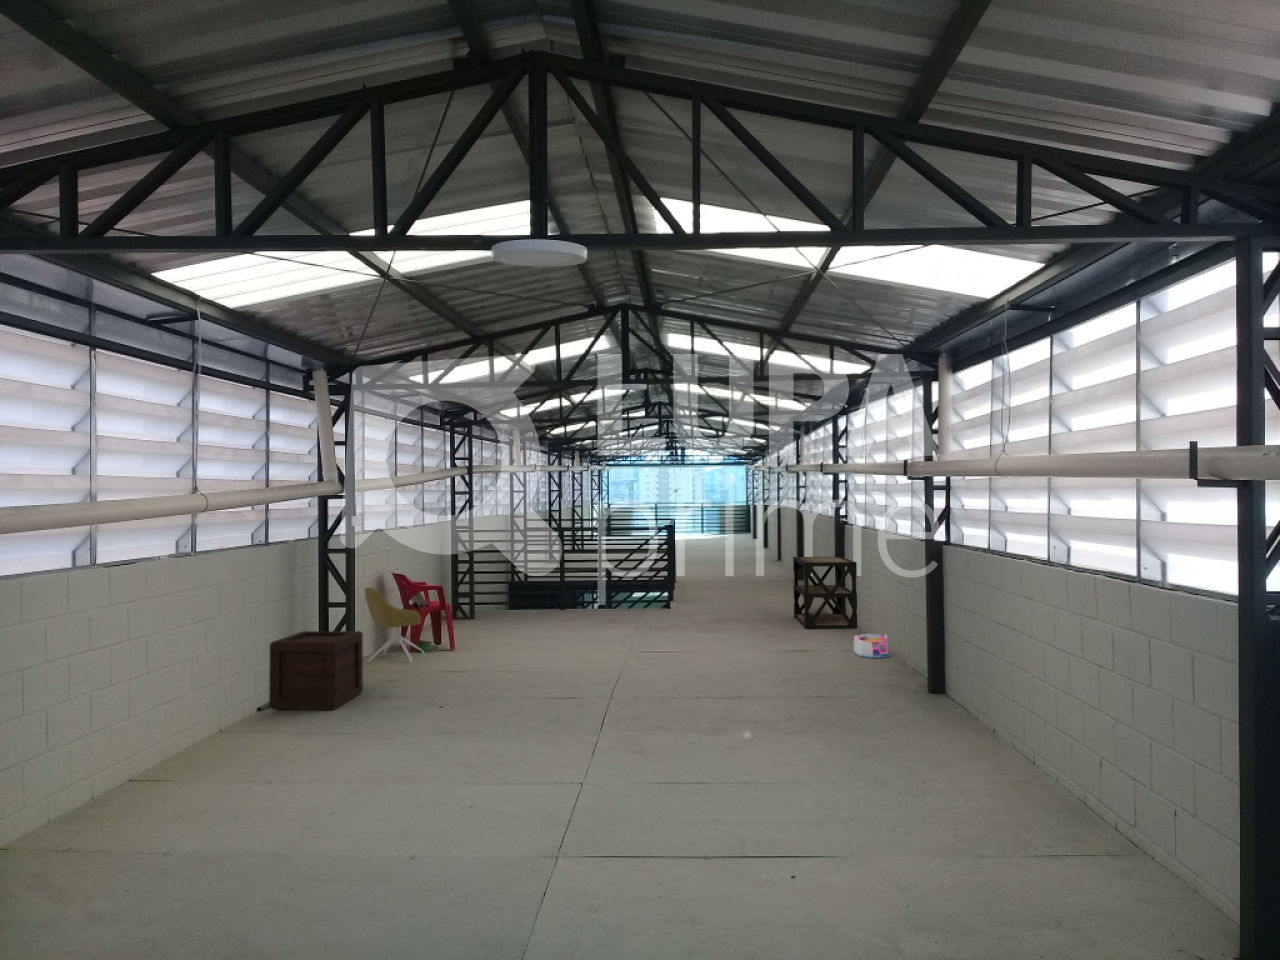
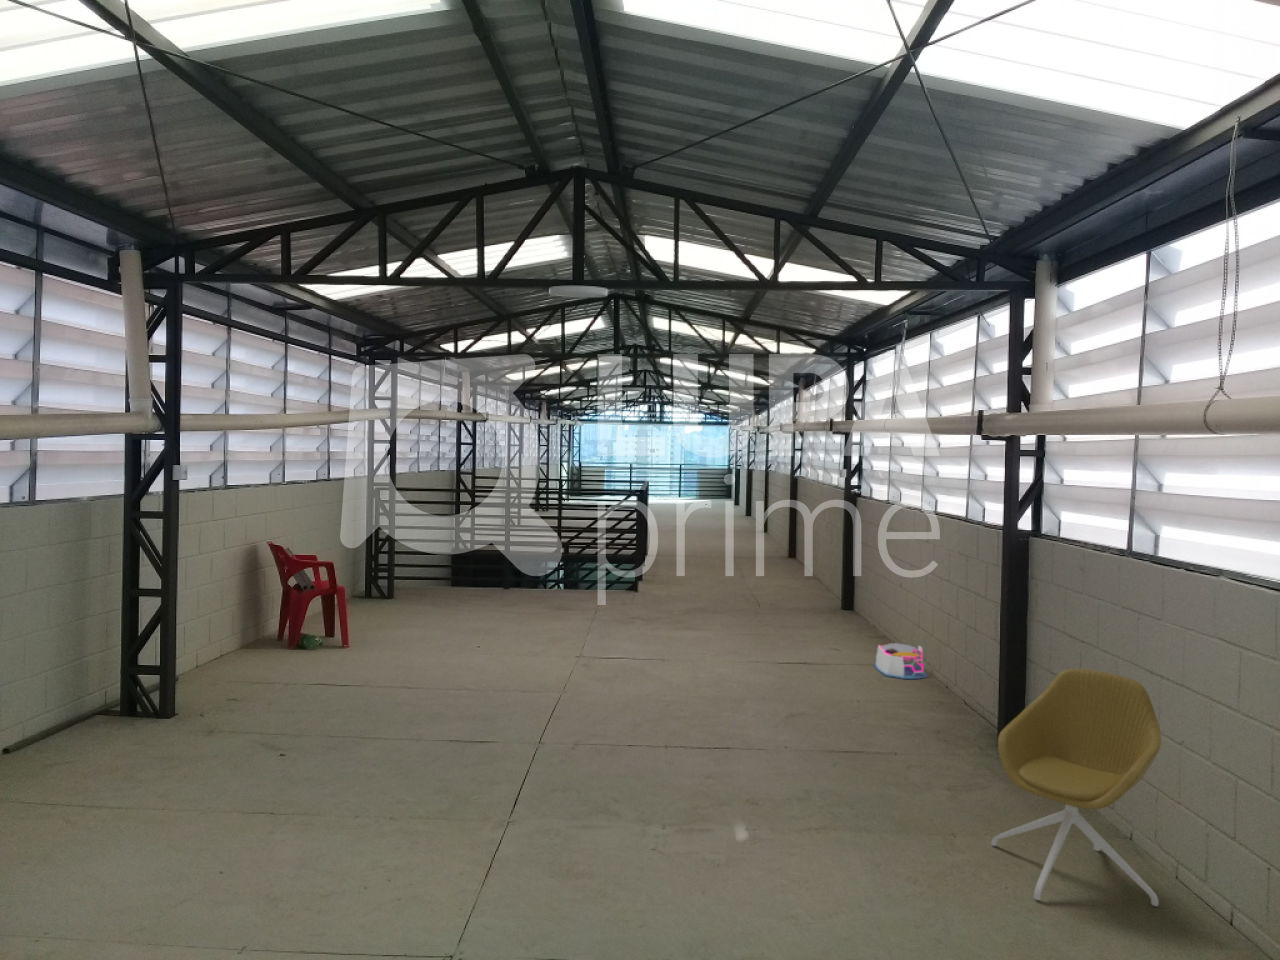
shelving unit: present [793,557,858,629] -> none [791,535,876,630]
chair: present [365,588,424,663] -> present [991,669,1161,906]
wooden crate: present [269,631,363,710] -> none [24,630,184,754]

